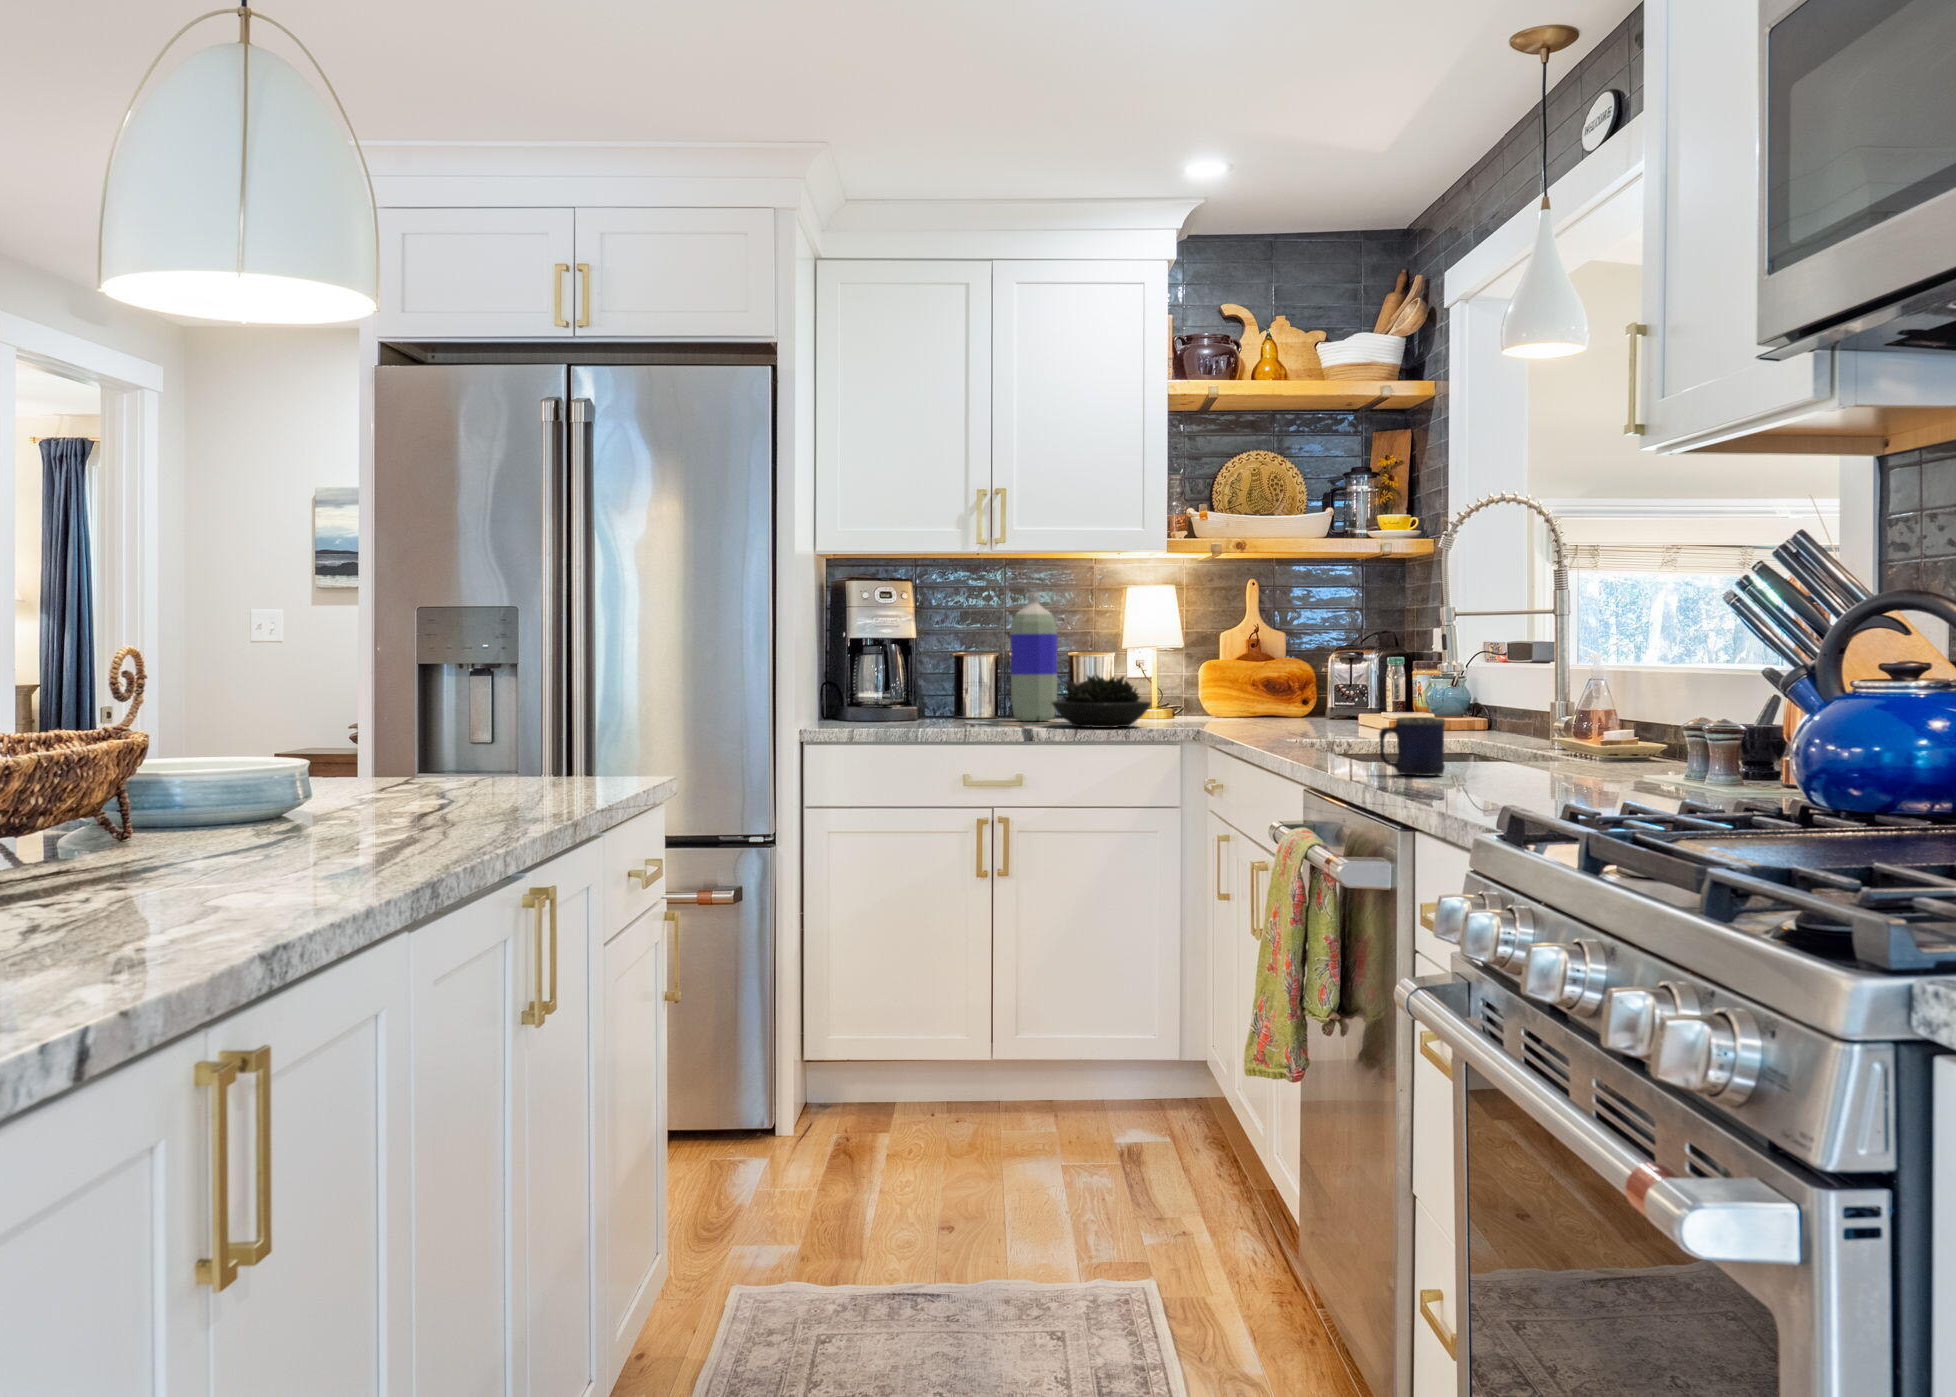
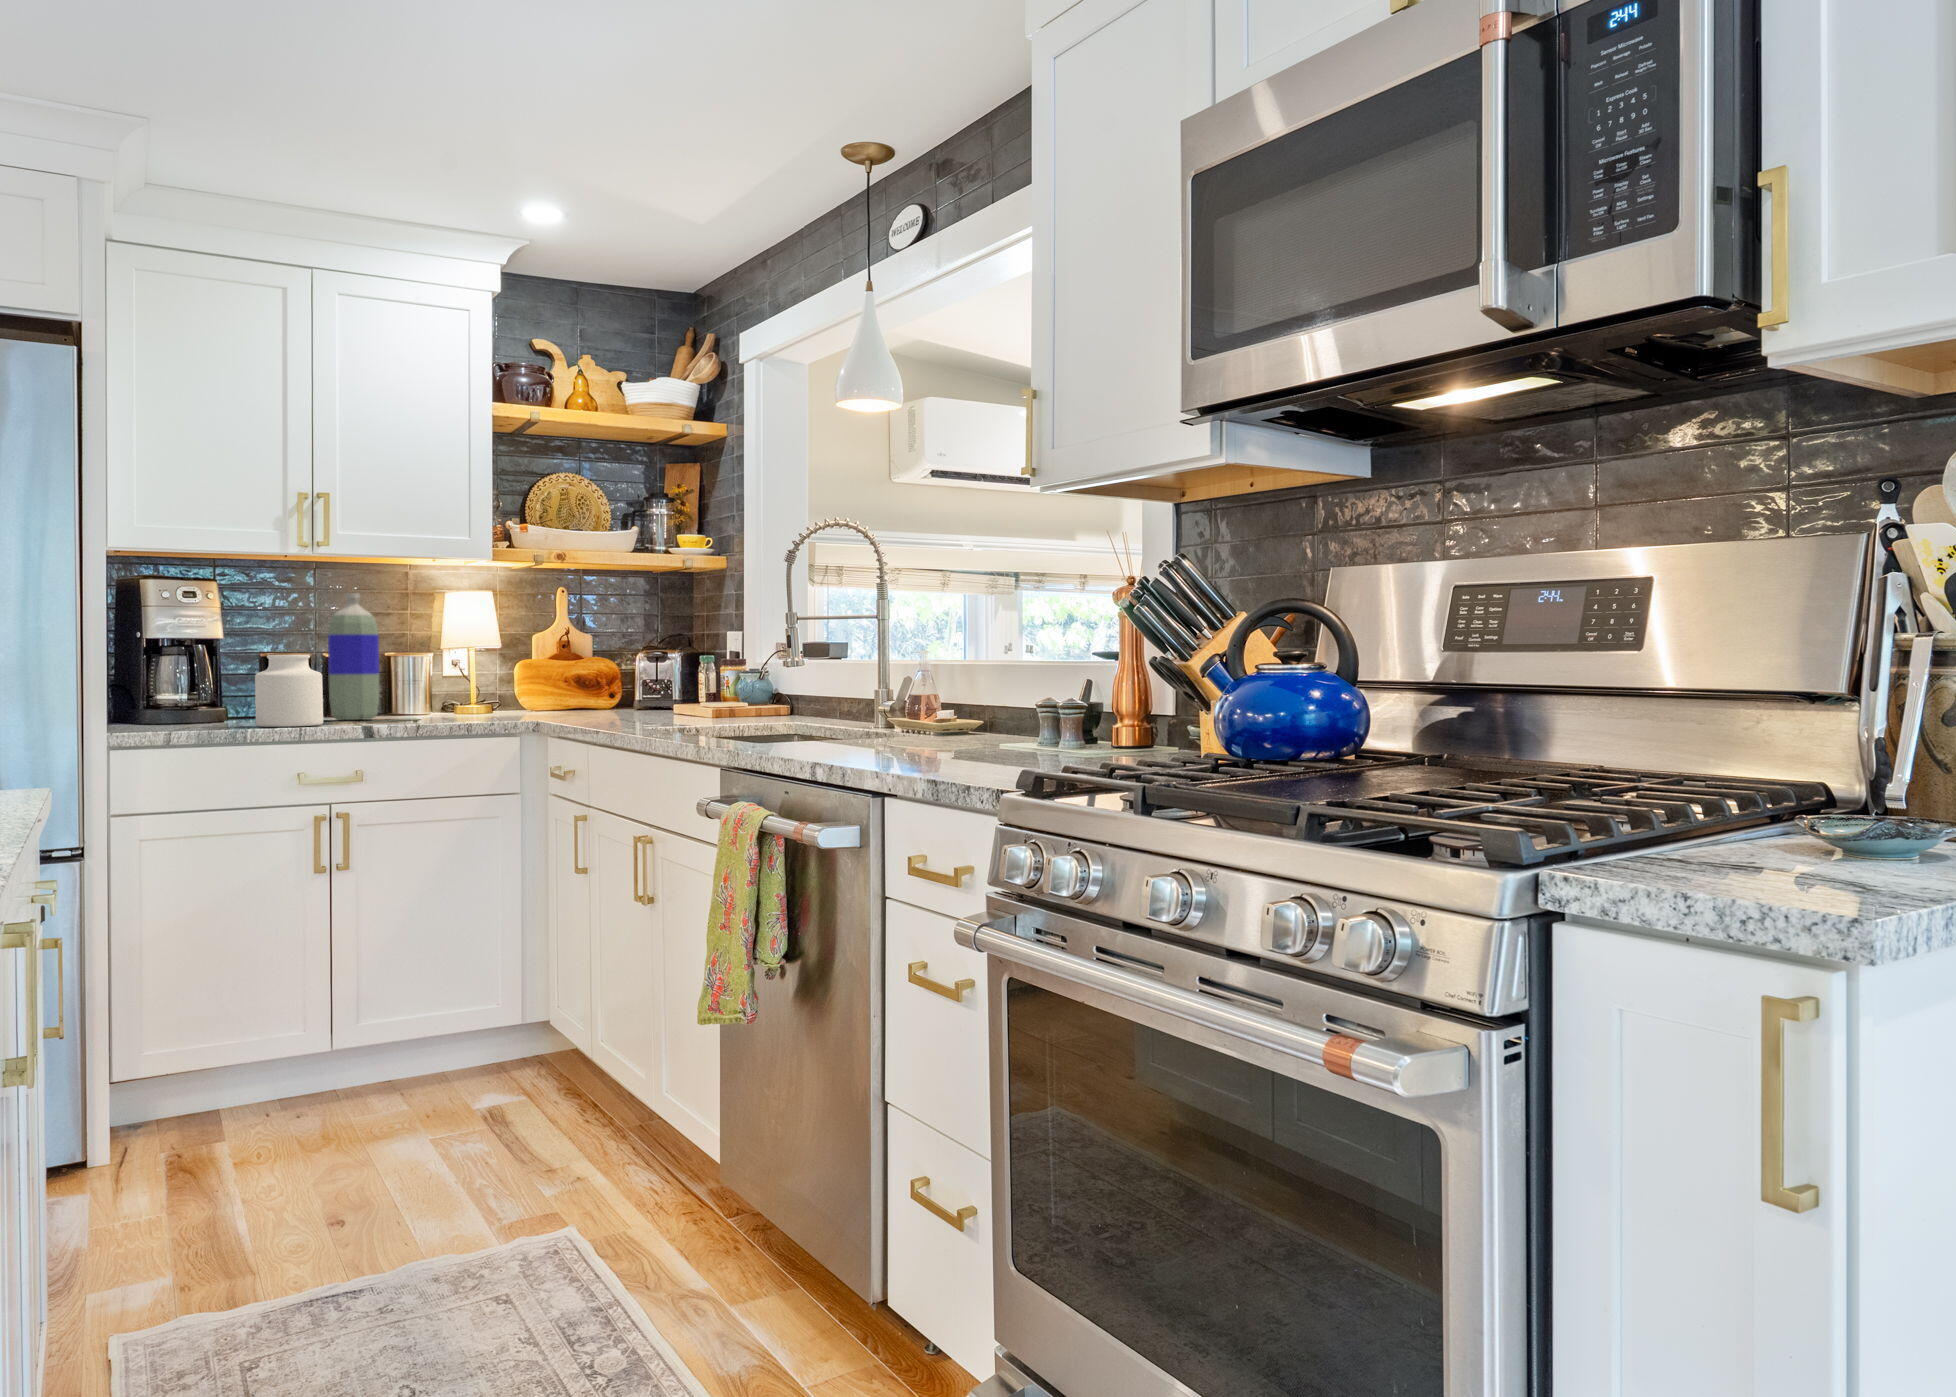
jar: none [931,654,991,727] -> present [255,653,323,727]
succulent plant: present [1052,675,1151,728] -> none [387,673,488,723]
mug: present [1379,717,1445,776] -> none [759,699,808,744]

